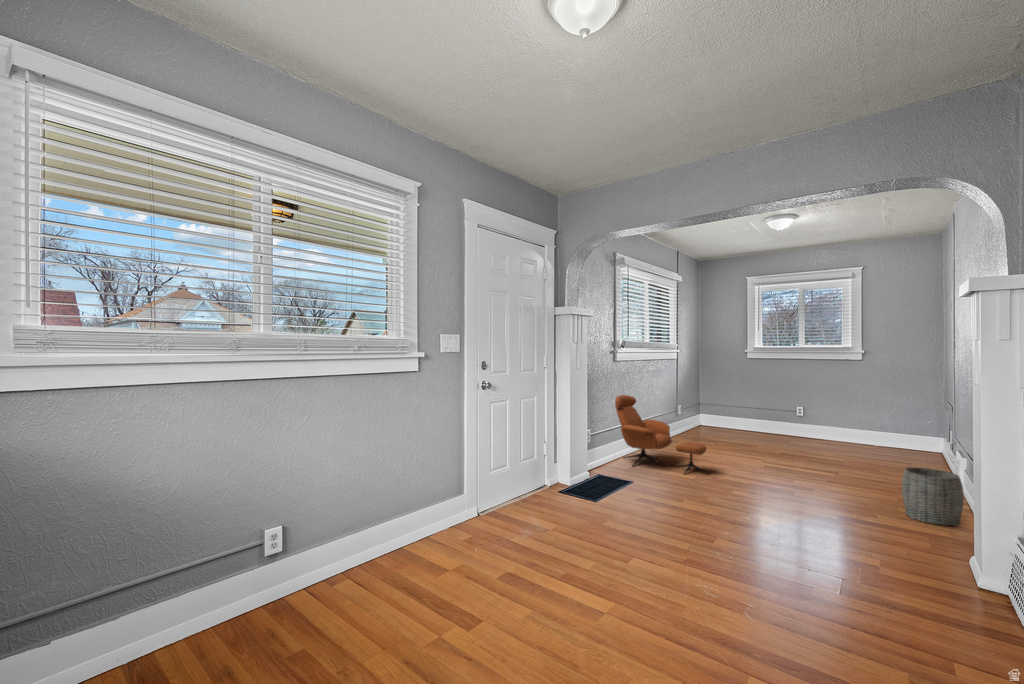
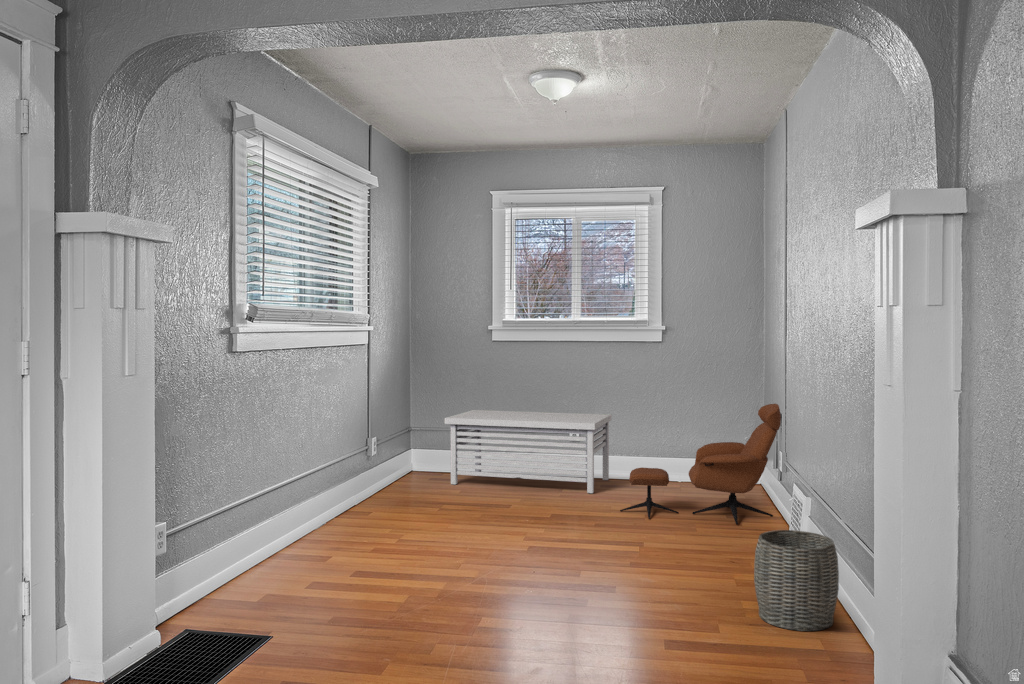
lounge chair: present [615,395,708,474] -> present [620,404,781,525]
storage bench: none [719,395,826,446] -> present [444,410,611,493]

